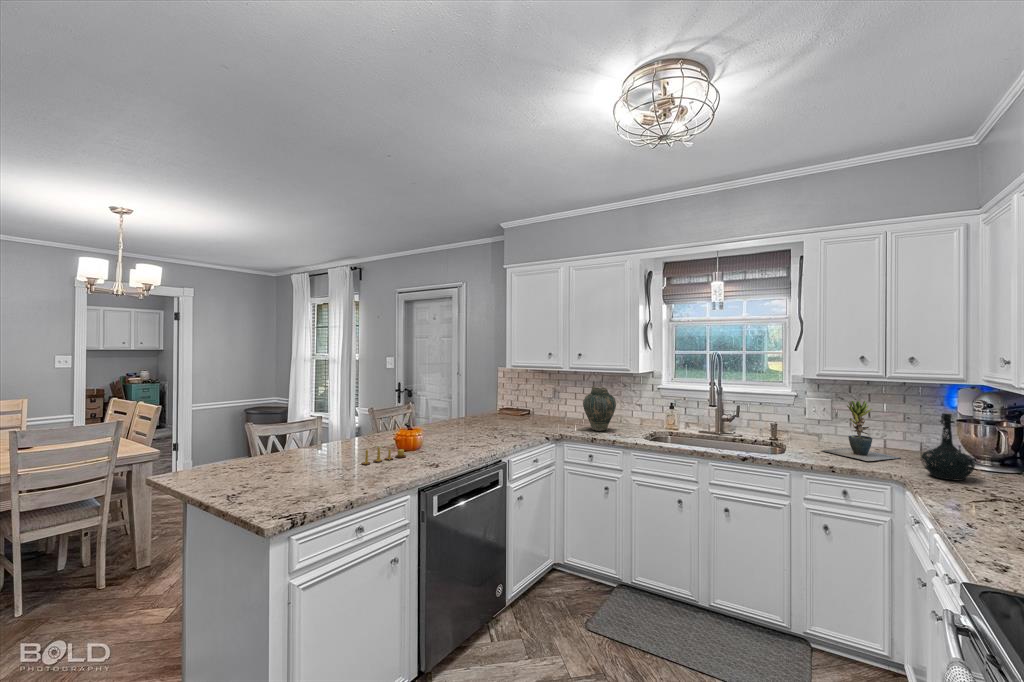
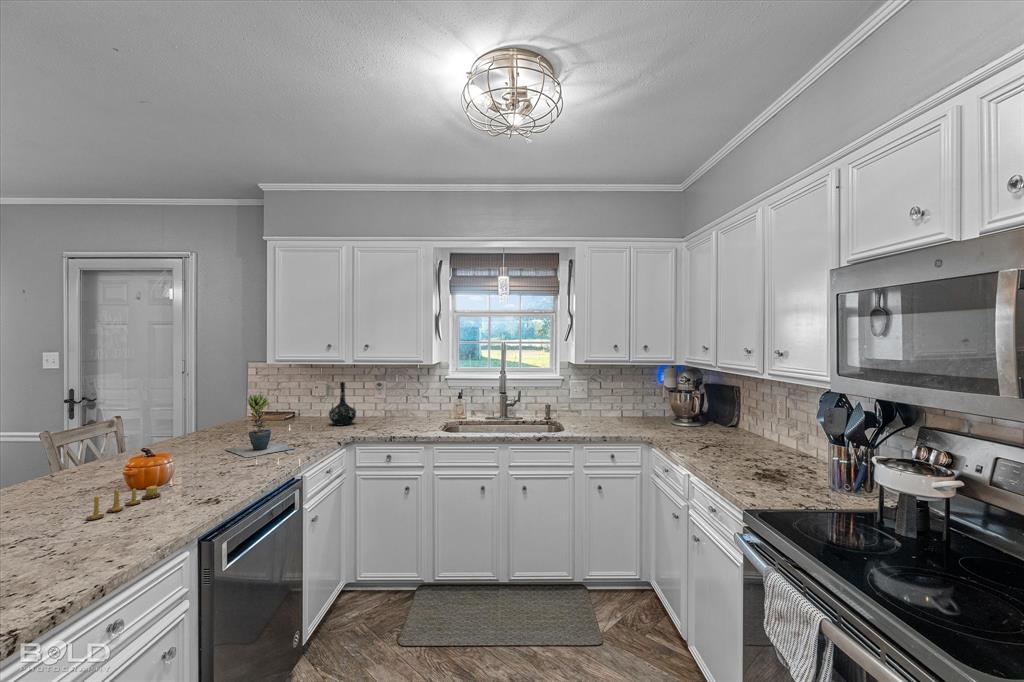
vase: present [583,386,616,431] -> none [372,381,408,428]
potted plant: present [822,401,899,461] -> present [225,394,295,457]
bottle: present [921,413,975,481] -> present [329,382,356,425]

